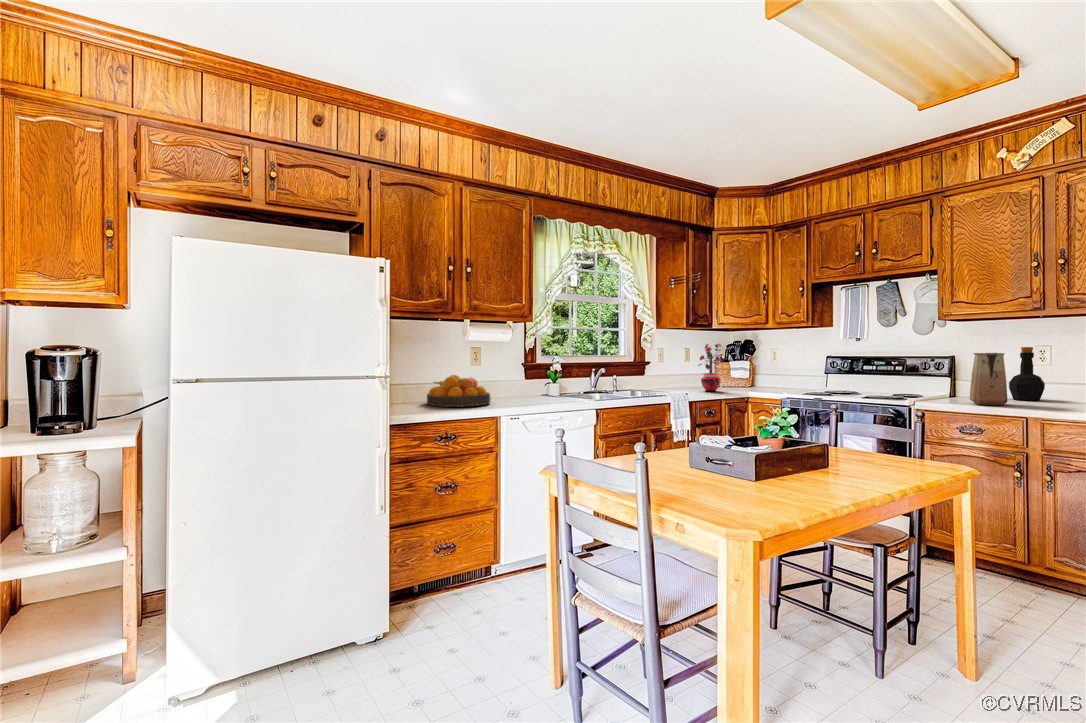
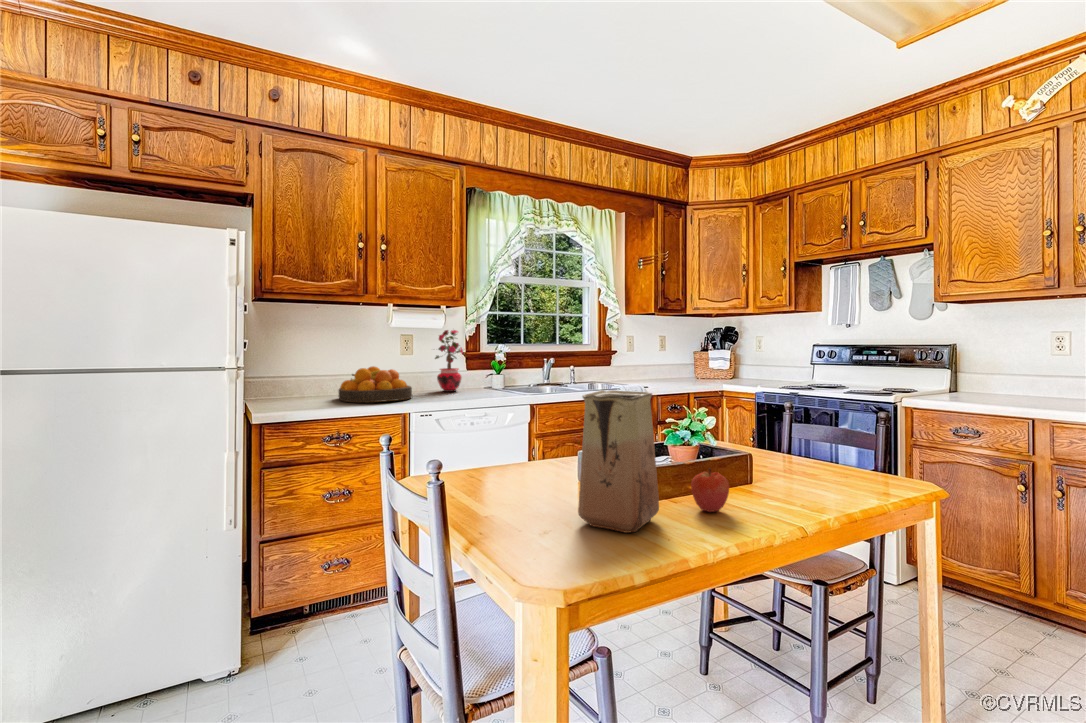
potted plant: present [698,344,722,391] -> present [435,330,463,392]
bottle: present [1009,347,1045,400] -> none [1017,333,1060,396]
vase: present [970,353,1007,405] -> present [578,390,659,533]
apple: none [802,453,833,487] -> present [691,468,729,512]

